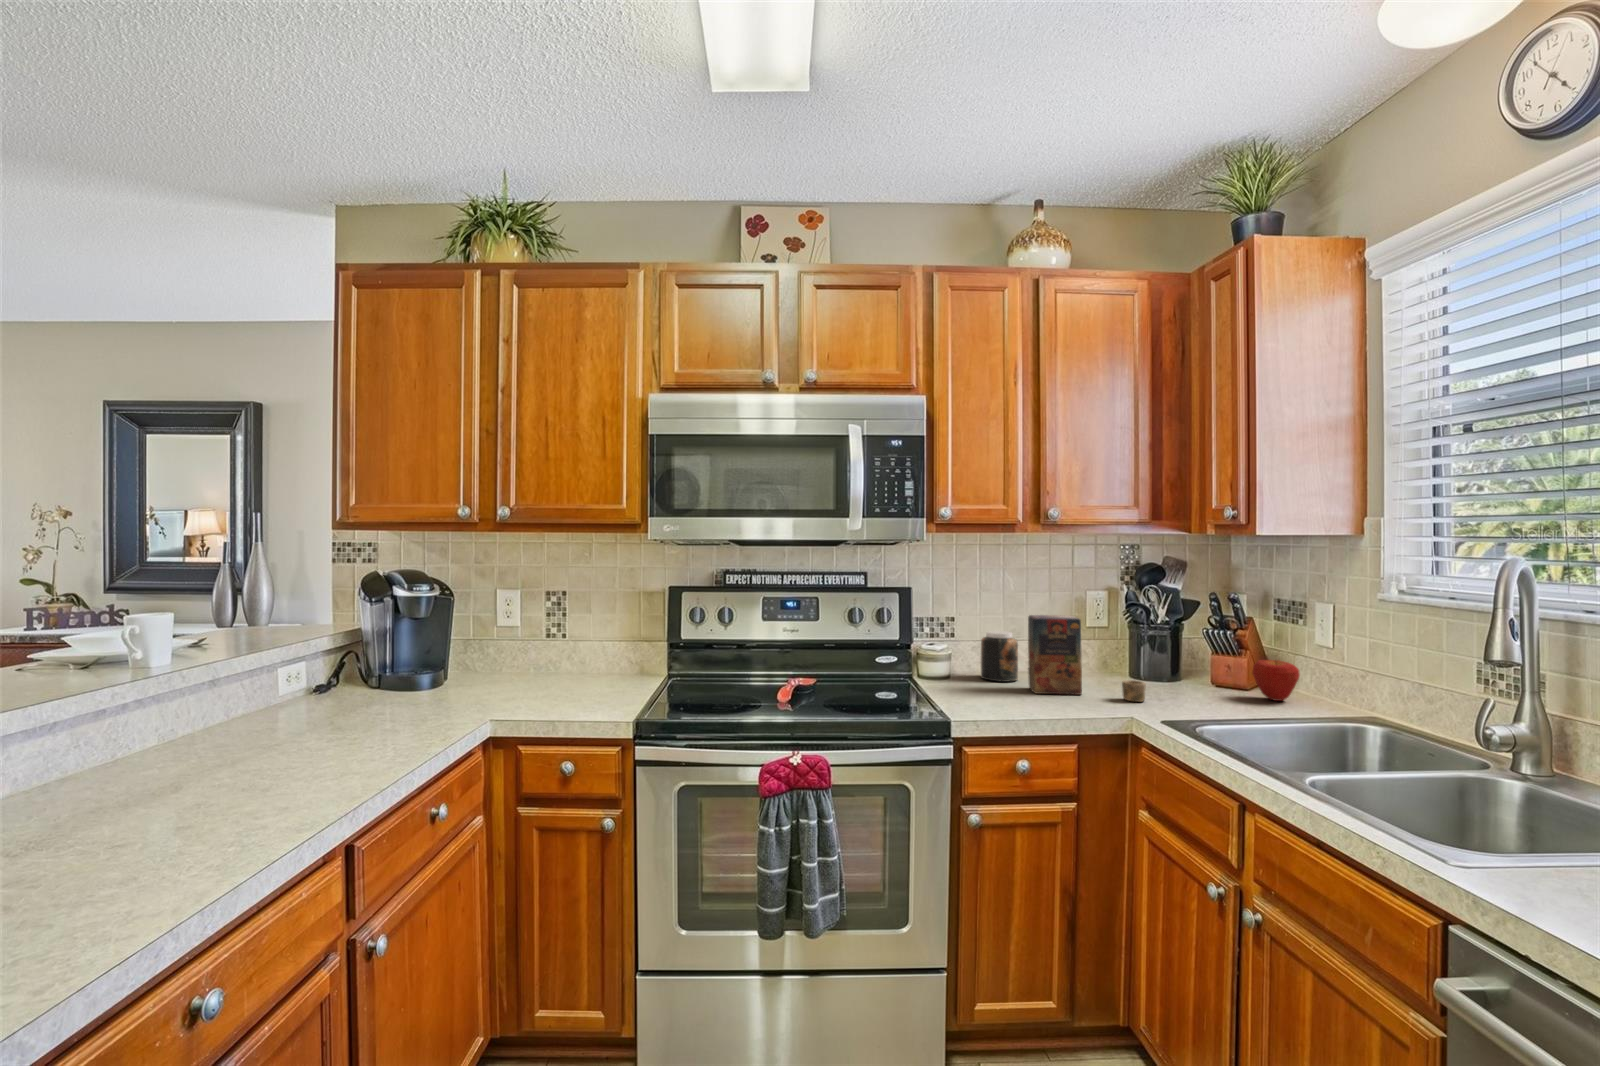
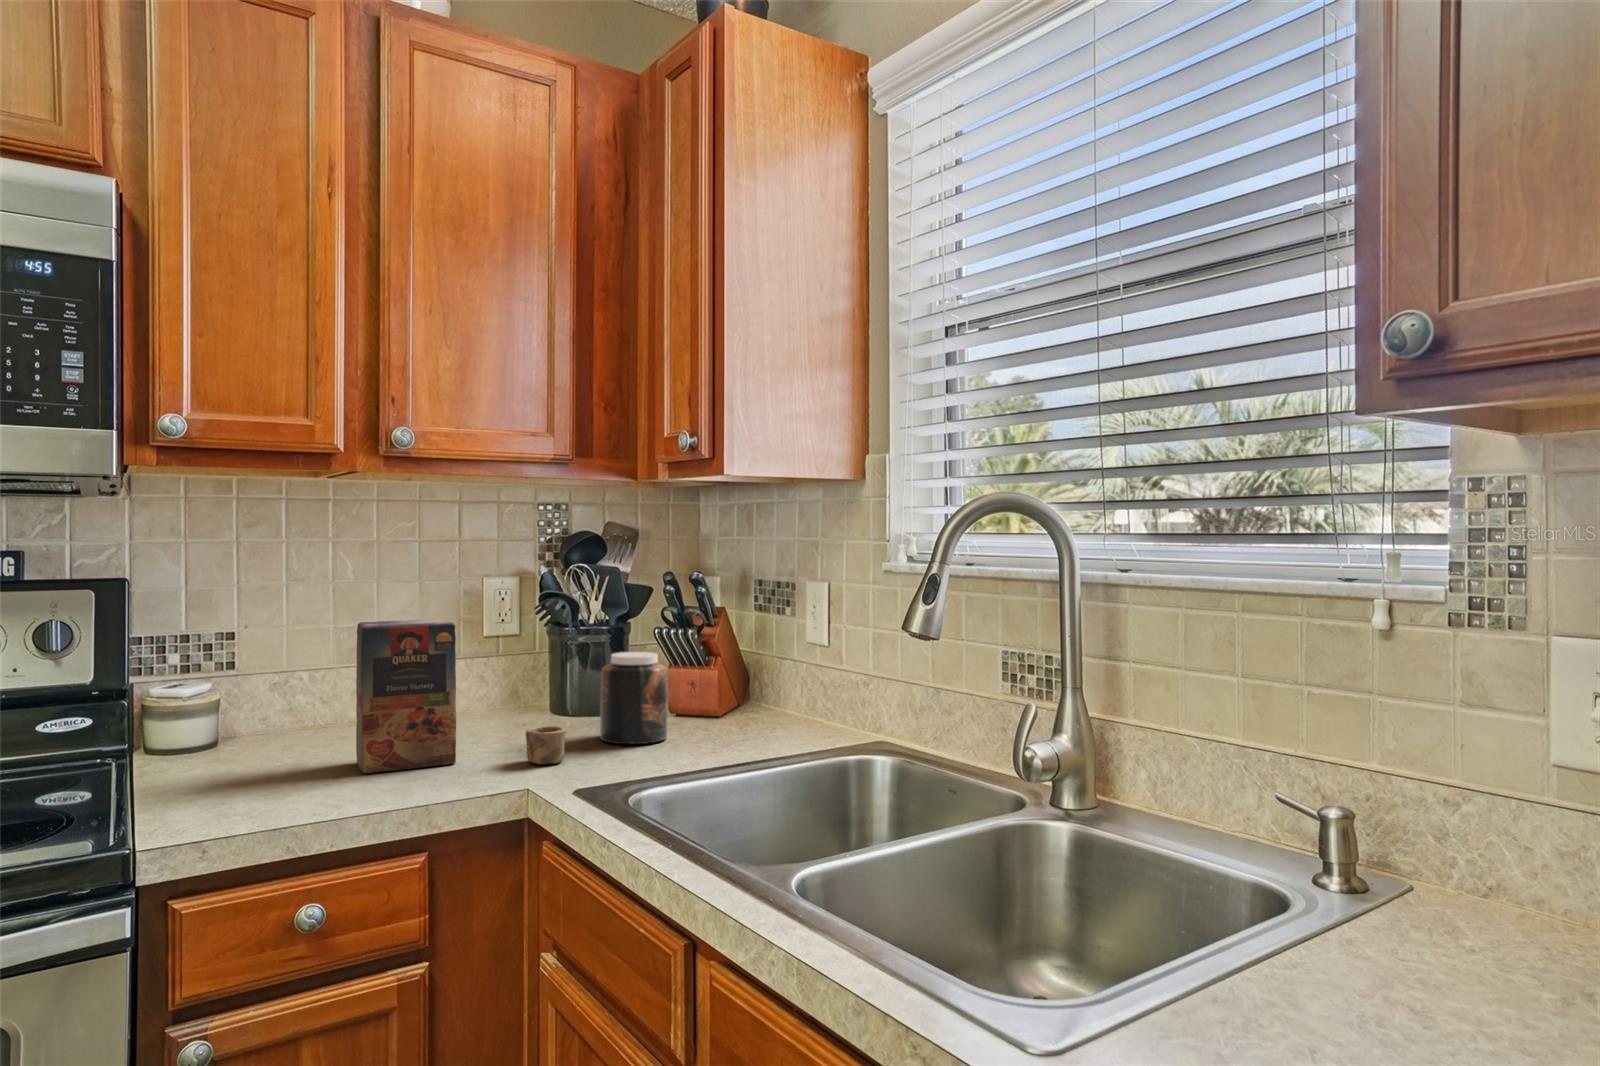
jar: present [981,631,1018,682] -> present [600,652,668,744]
apple: present [1253,660,1300,701] -> none [723,667,783,732]

